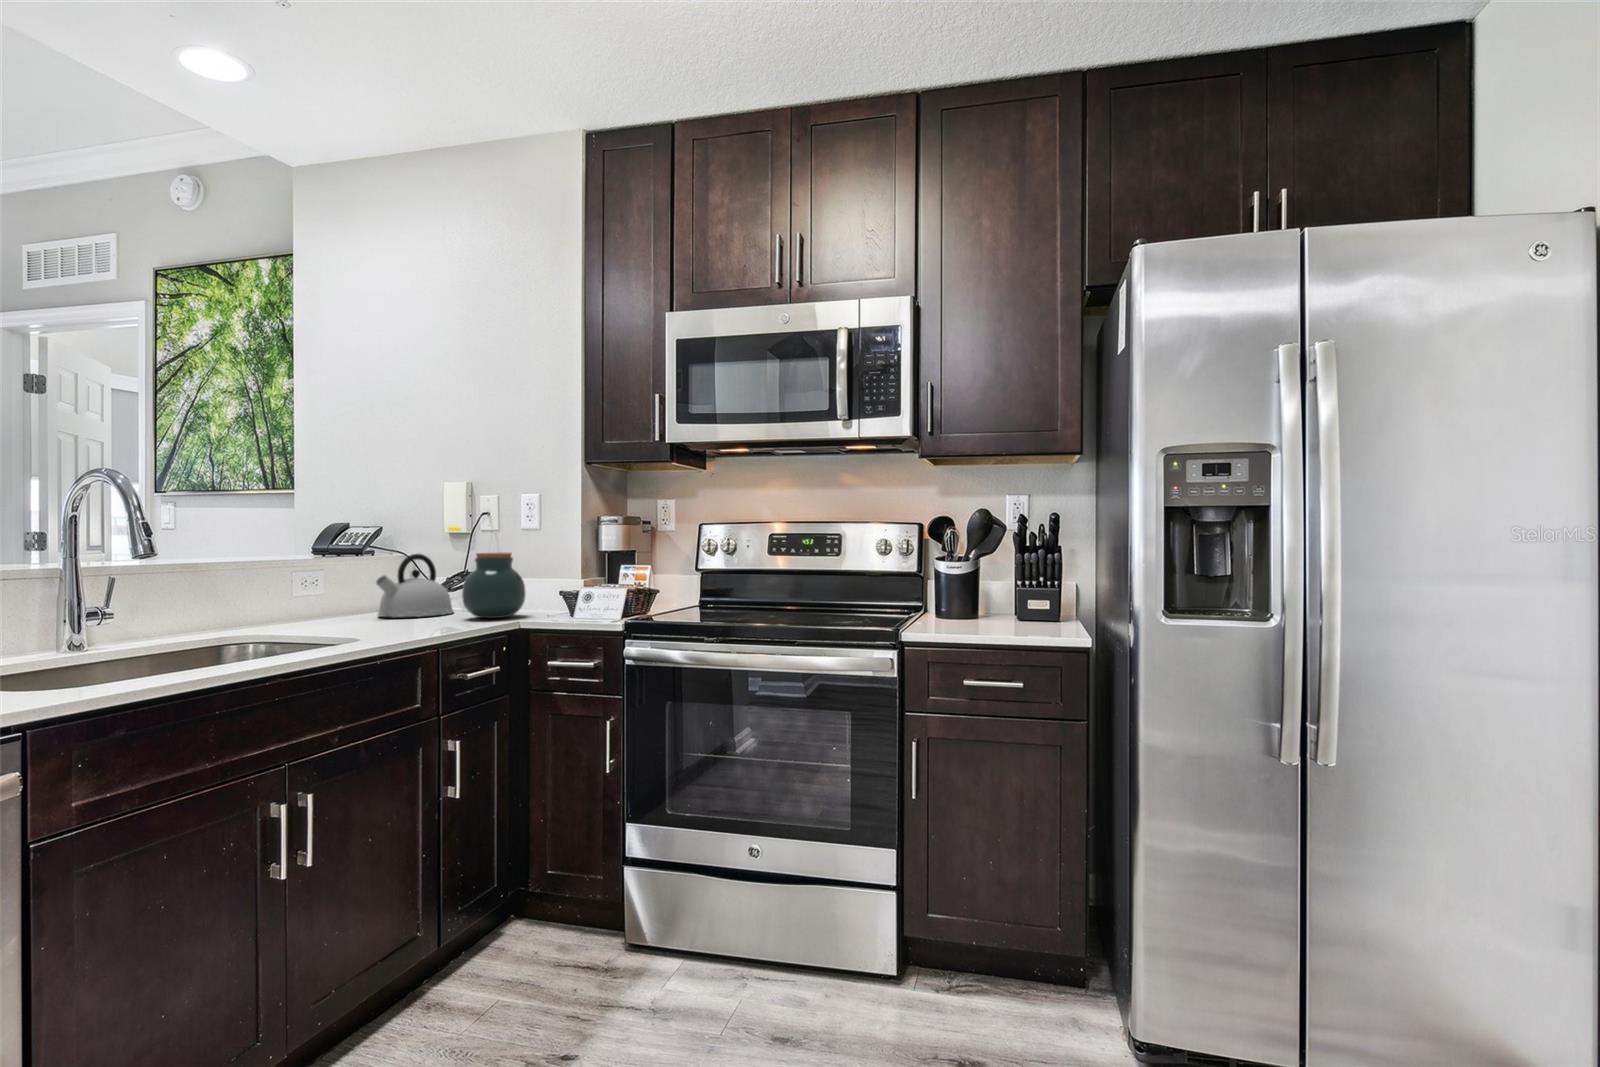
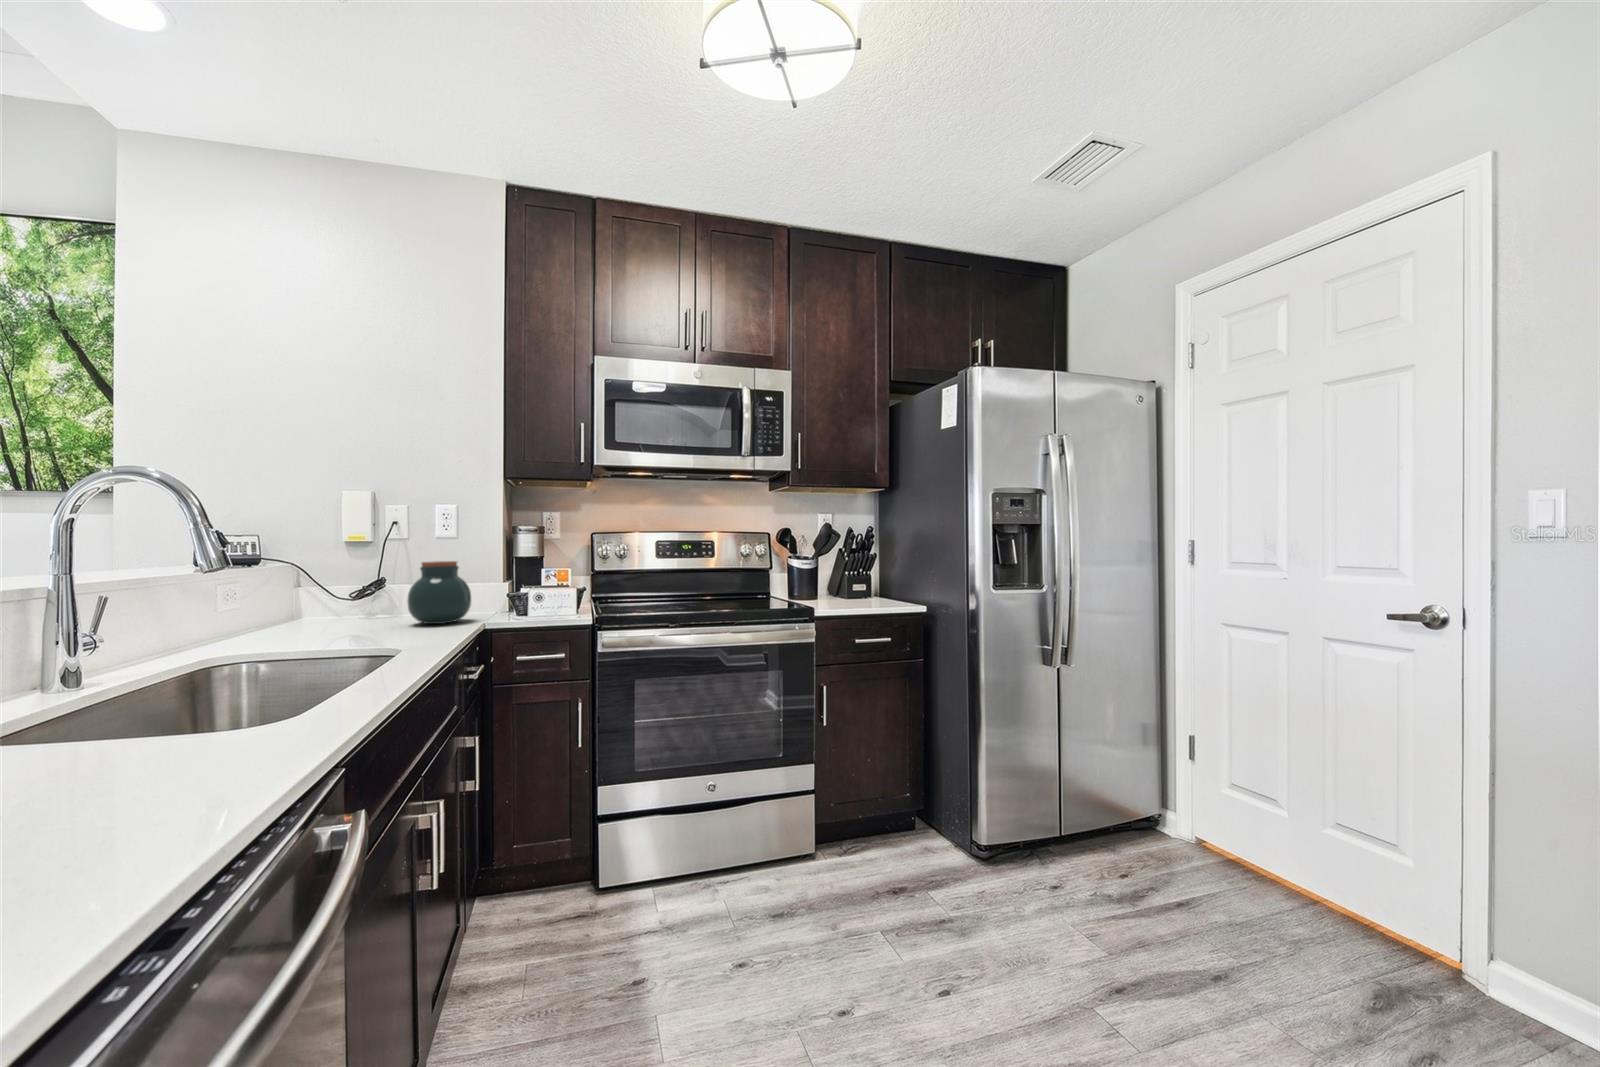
kettle: present [376,554,453,617] -> none [285,565,372,631]

